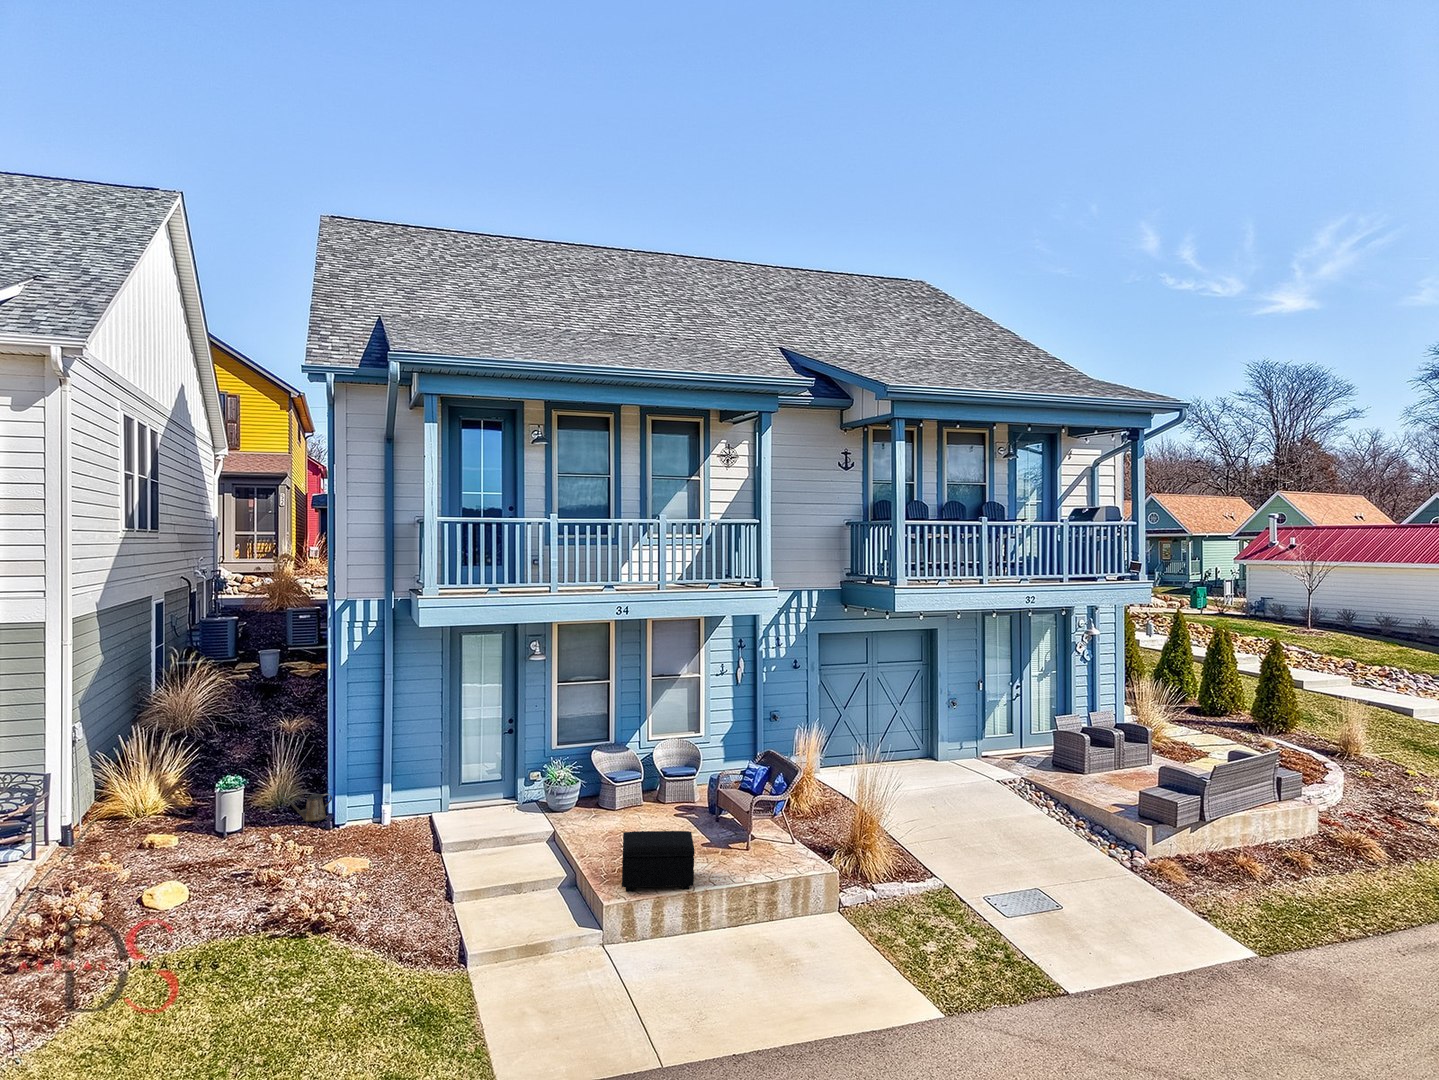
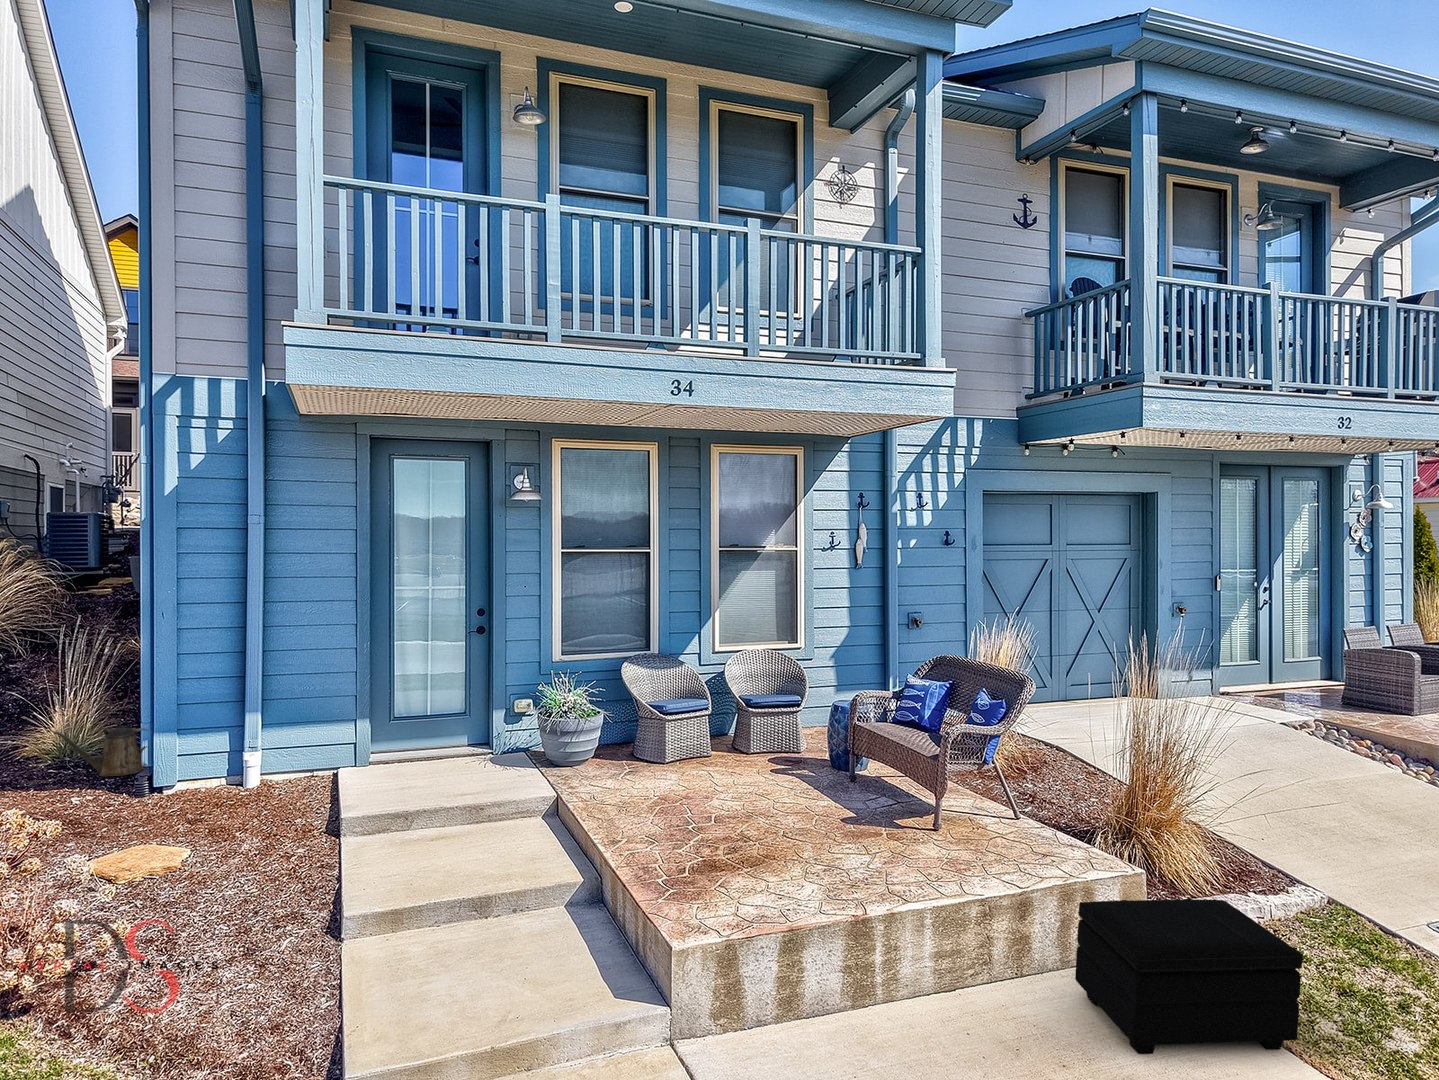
footstool: present [622,831,695,892] -> present [1075,899,1303,1054]

